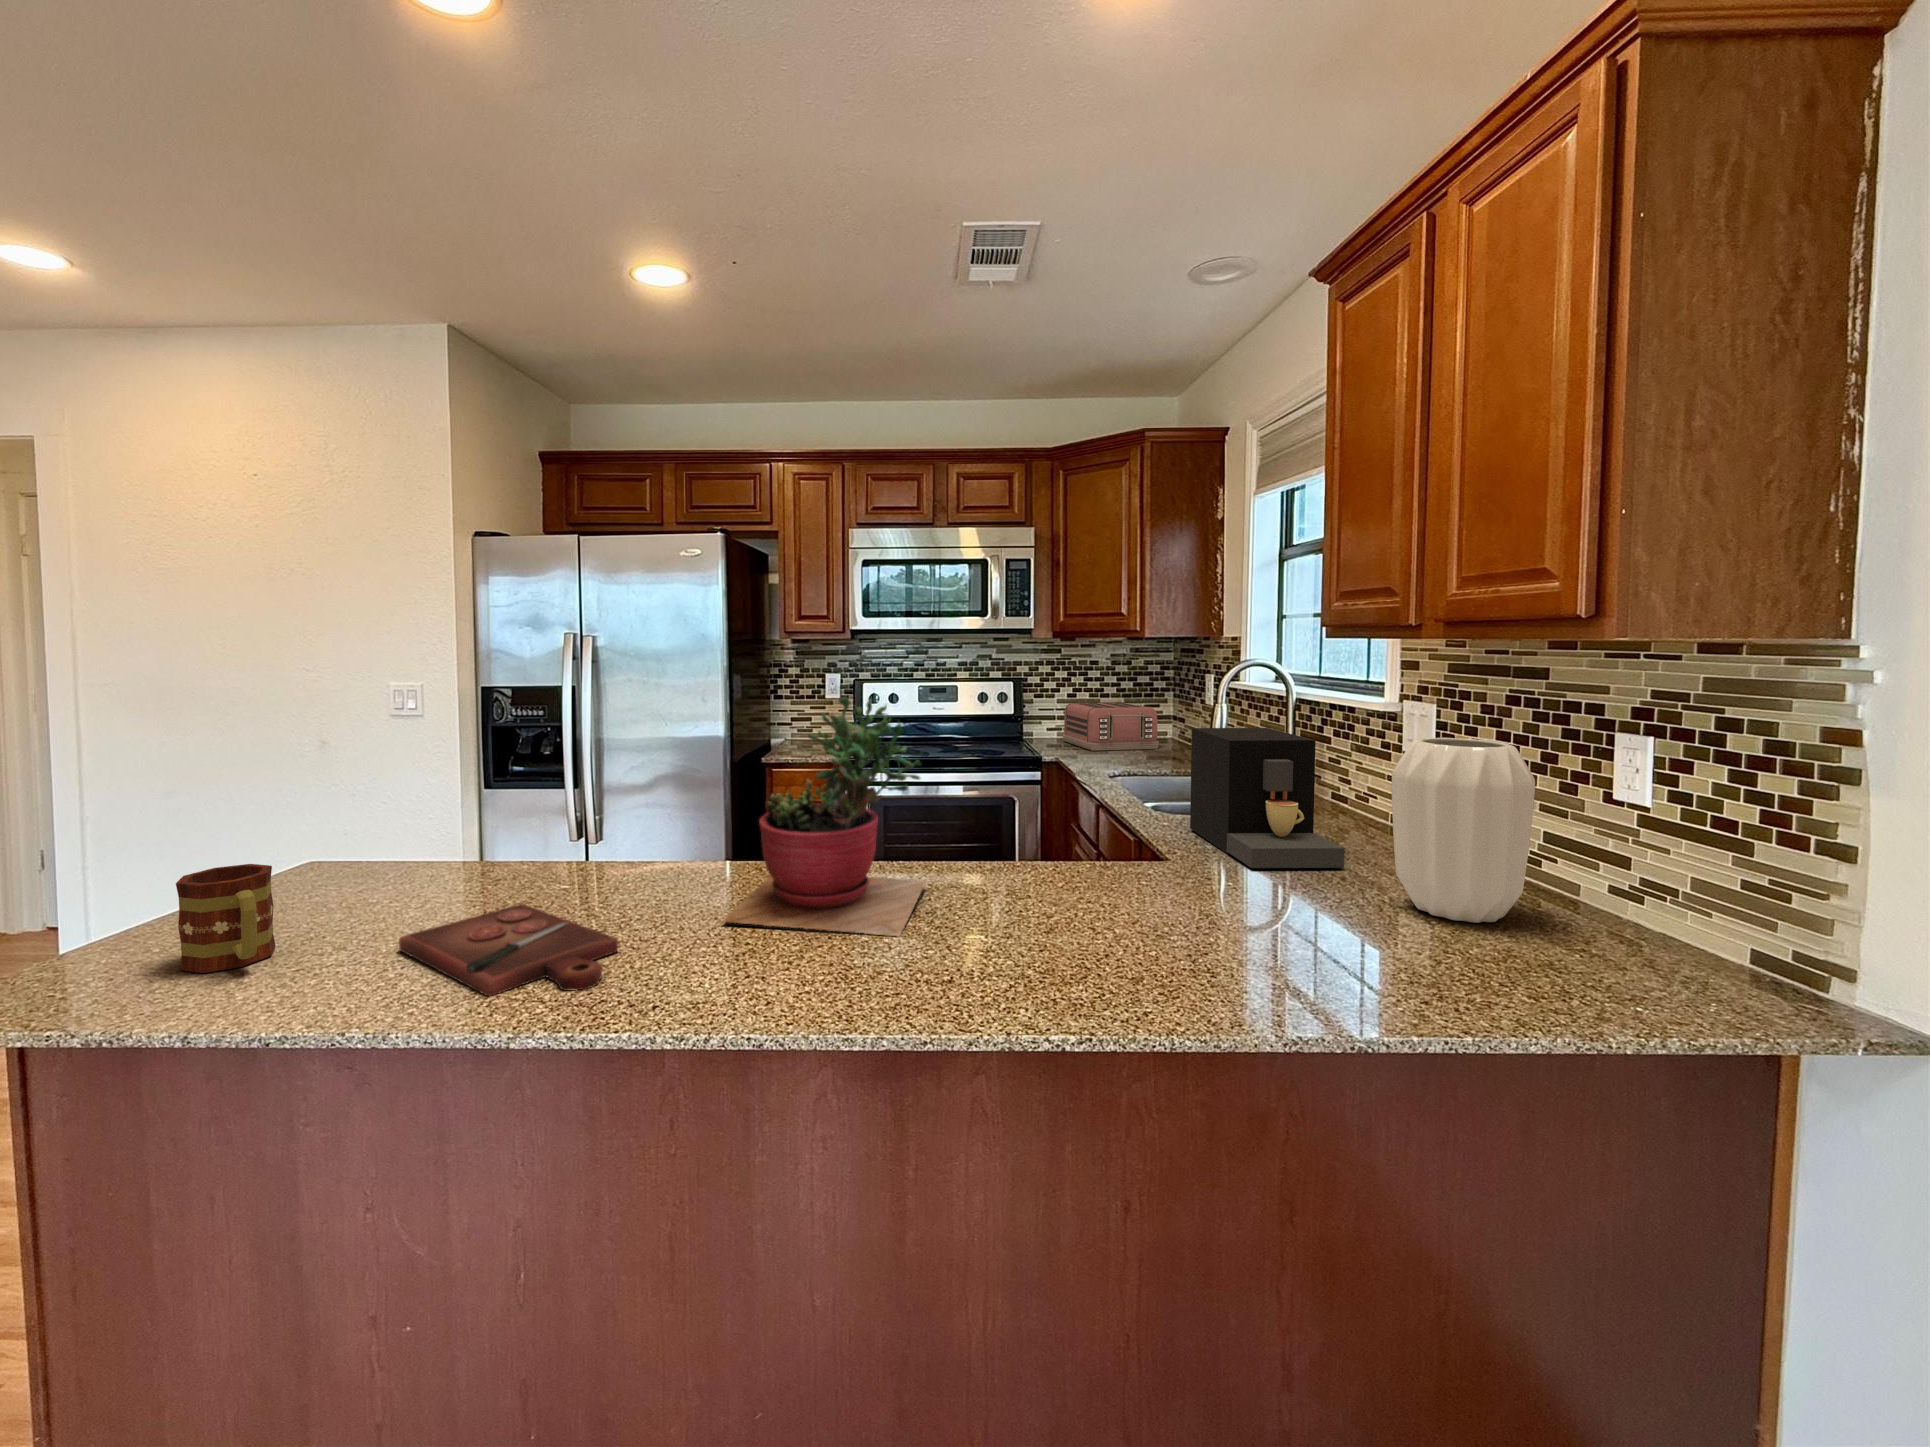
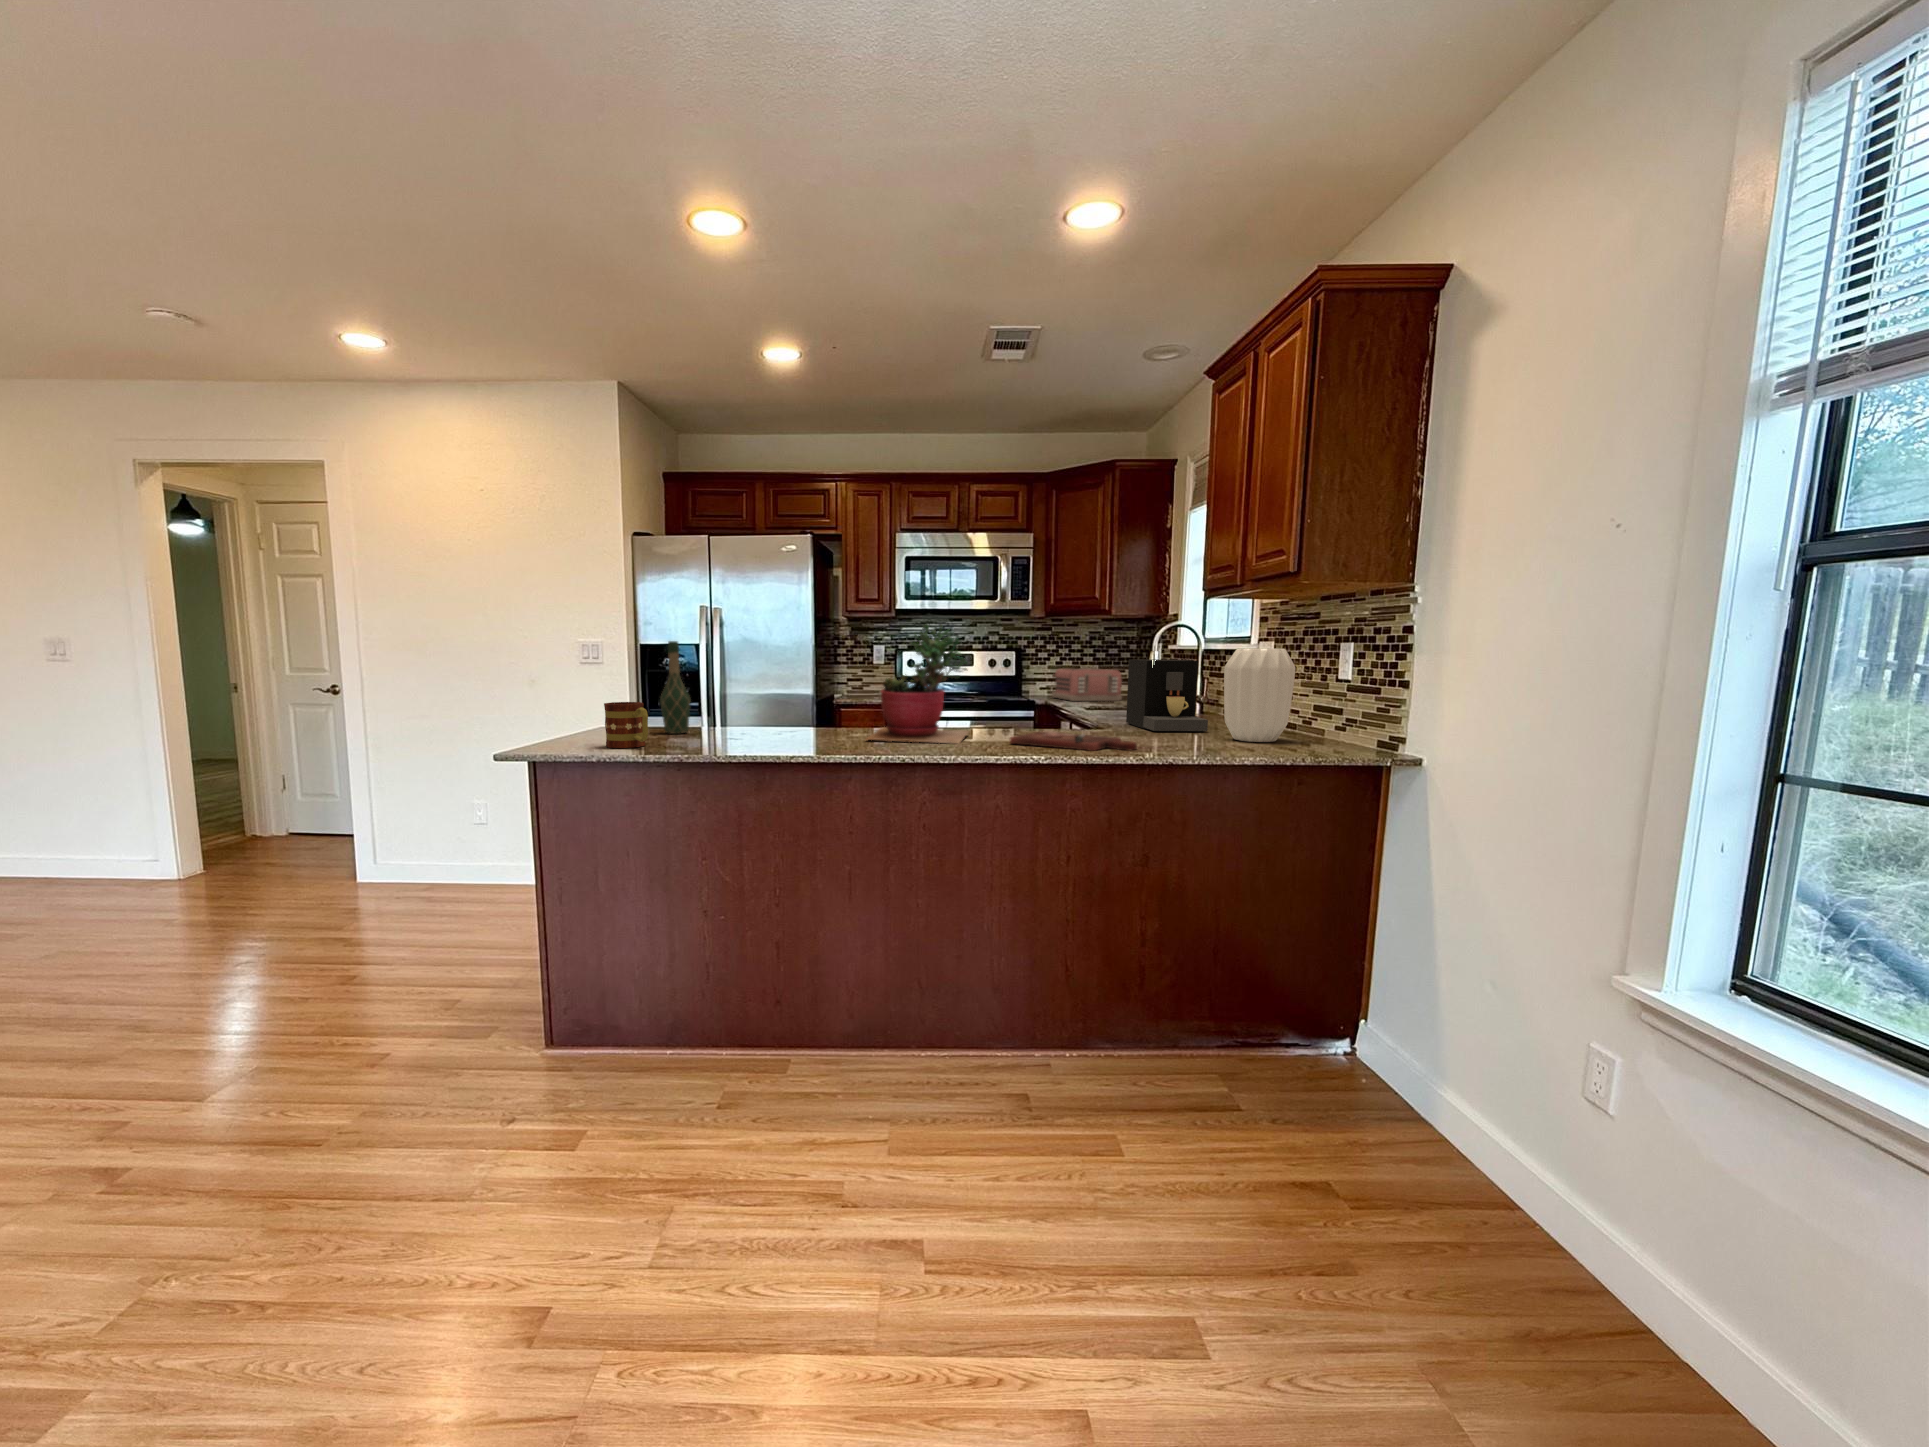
wine bottle: none [383,721,442,885] -> present [660,641,690,734]
cutting board: present [399,904,618,996] -> present [1010,731,1137,751]

